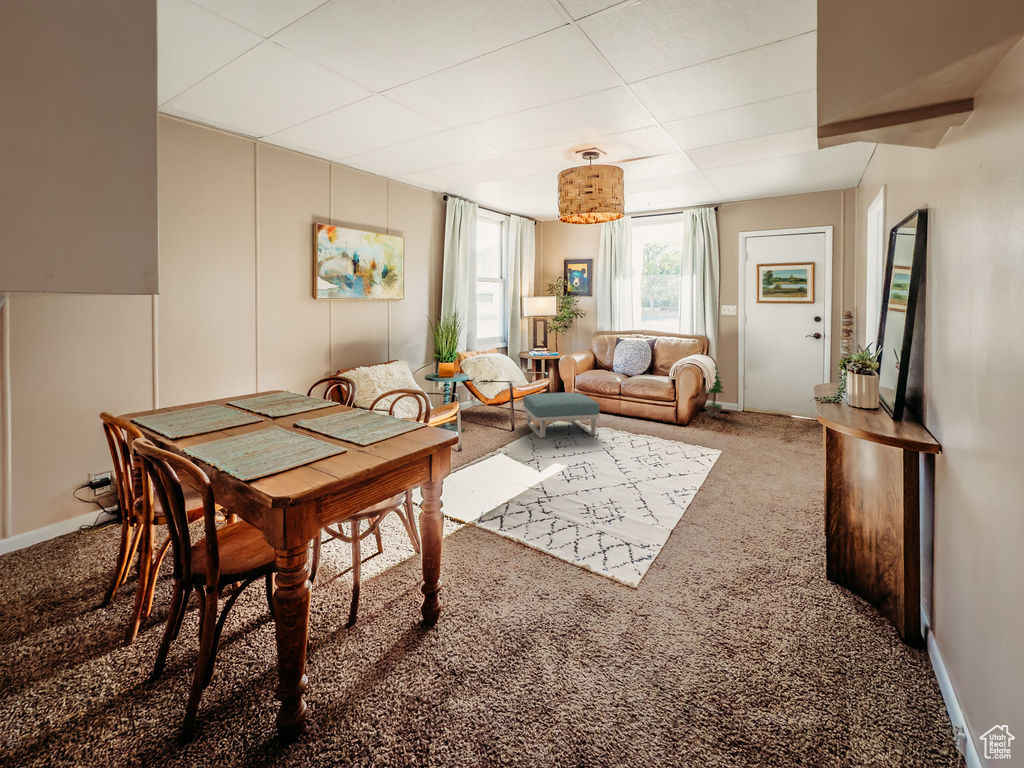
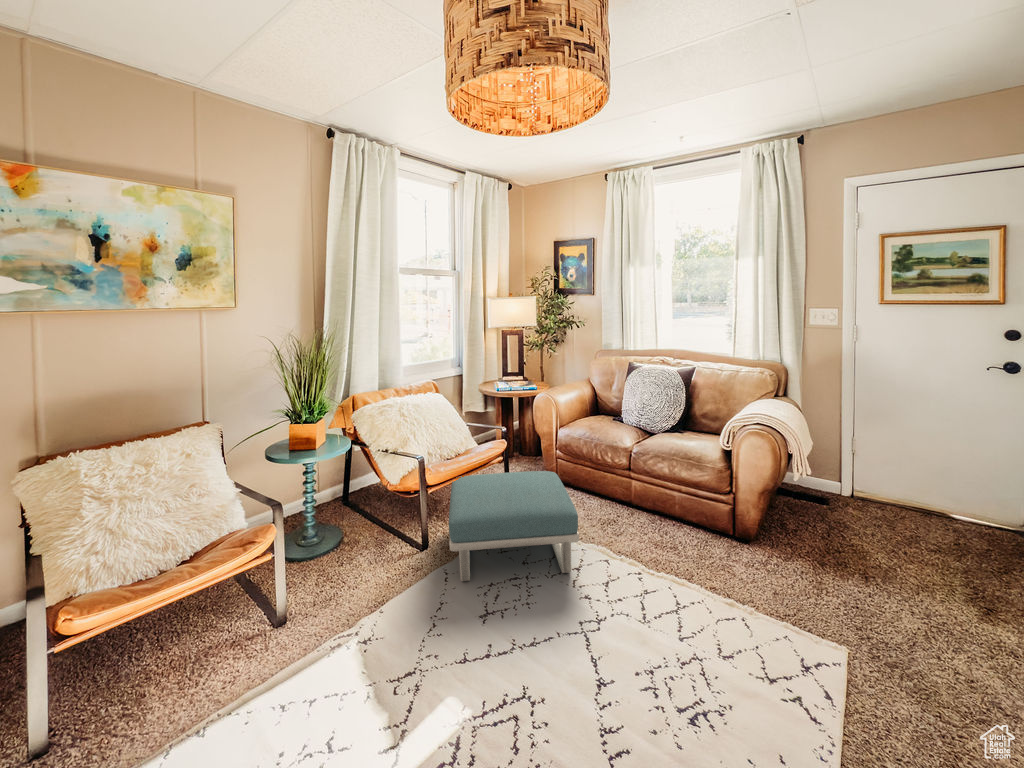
potted tree: present [706,366,723,417] -> none [782,419,822,510]

